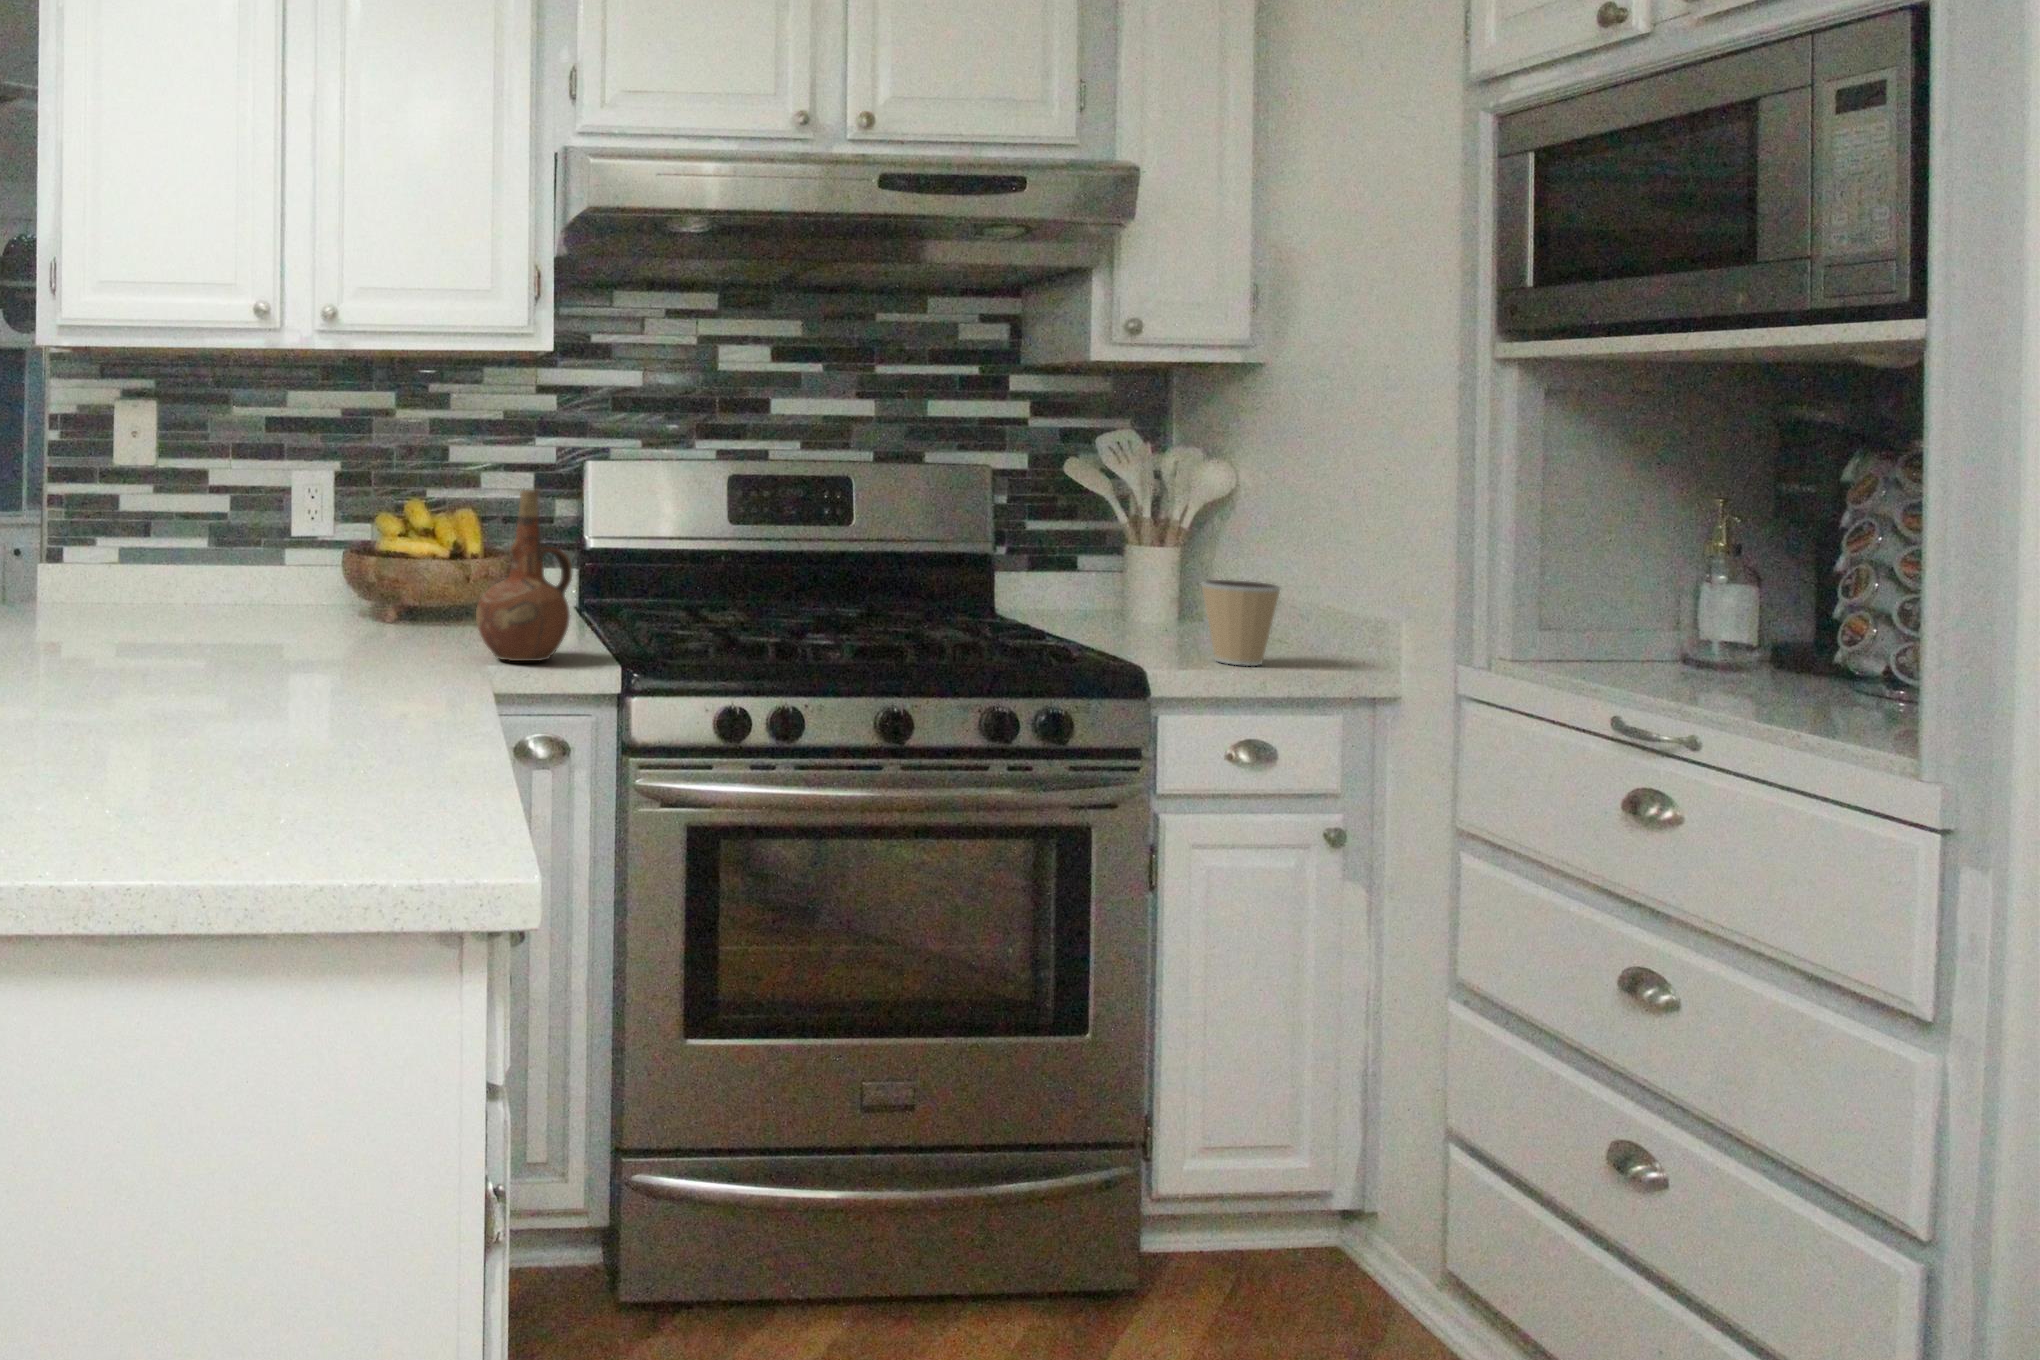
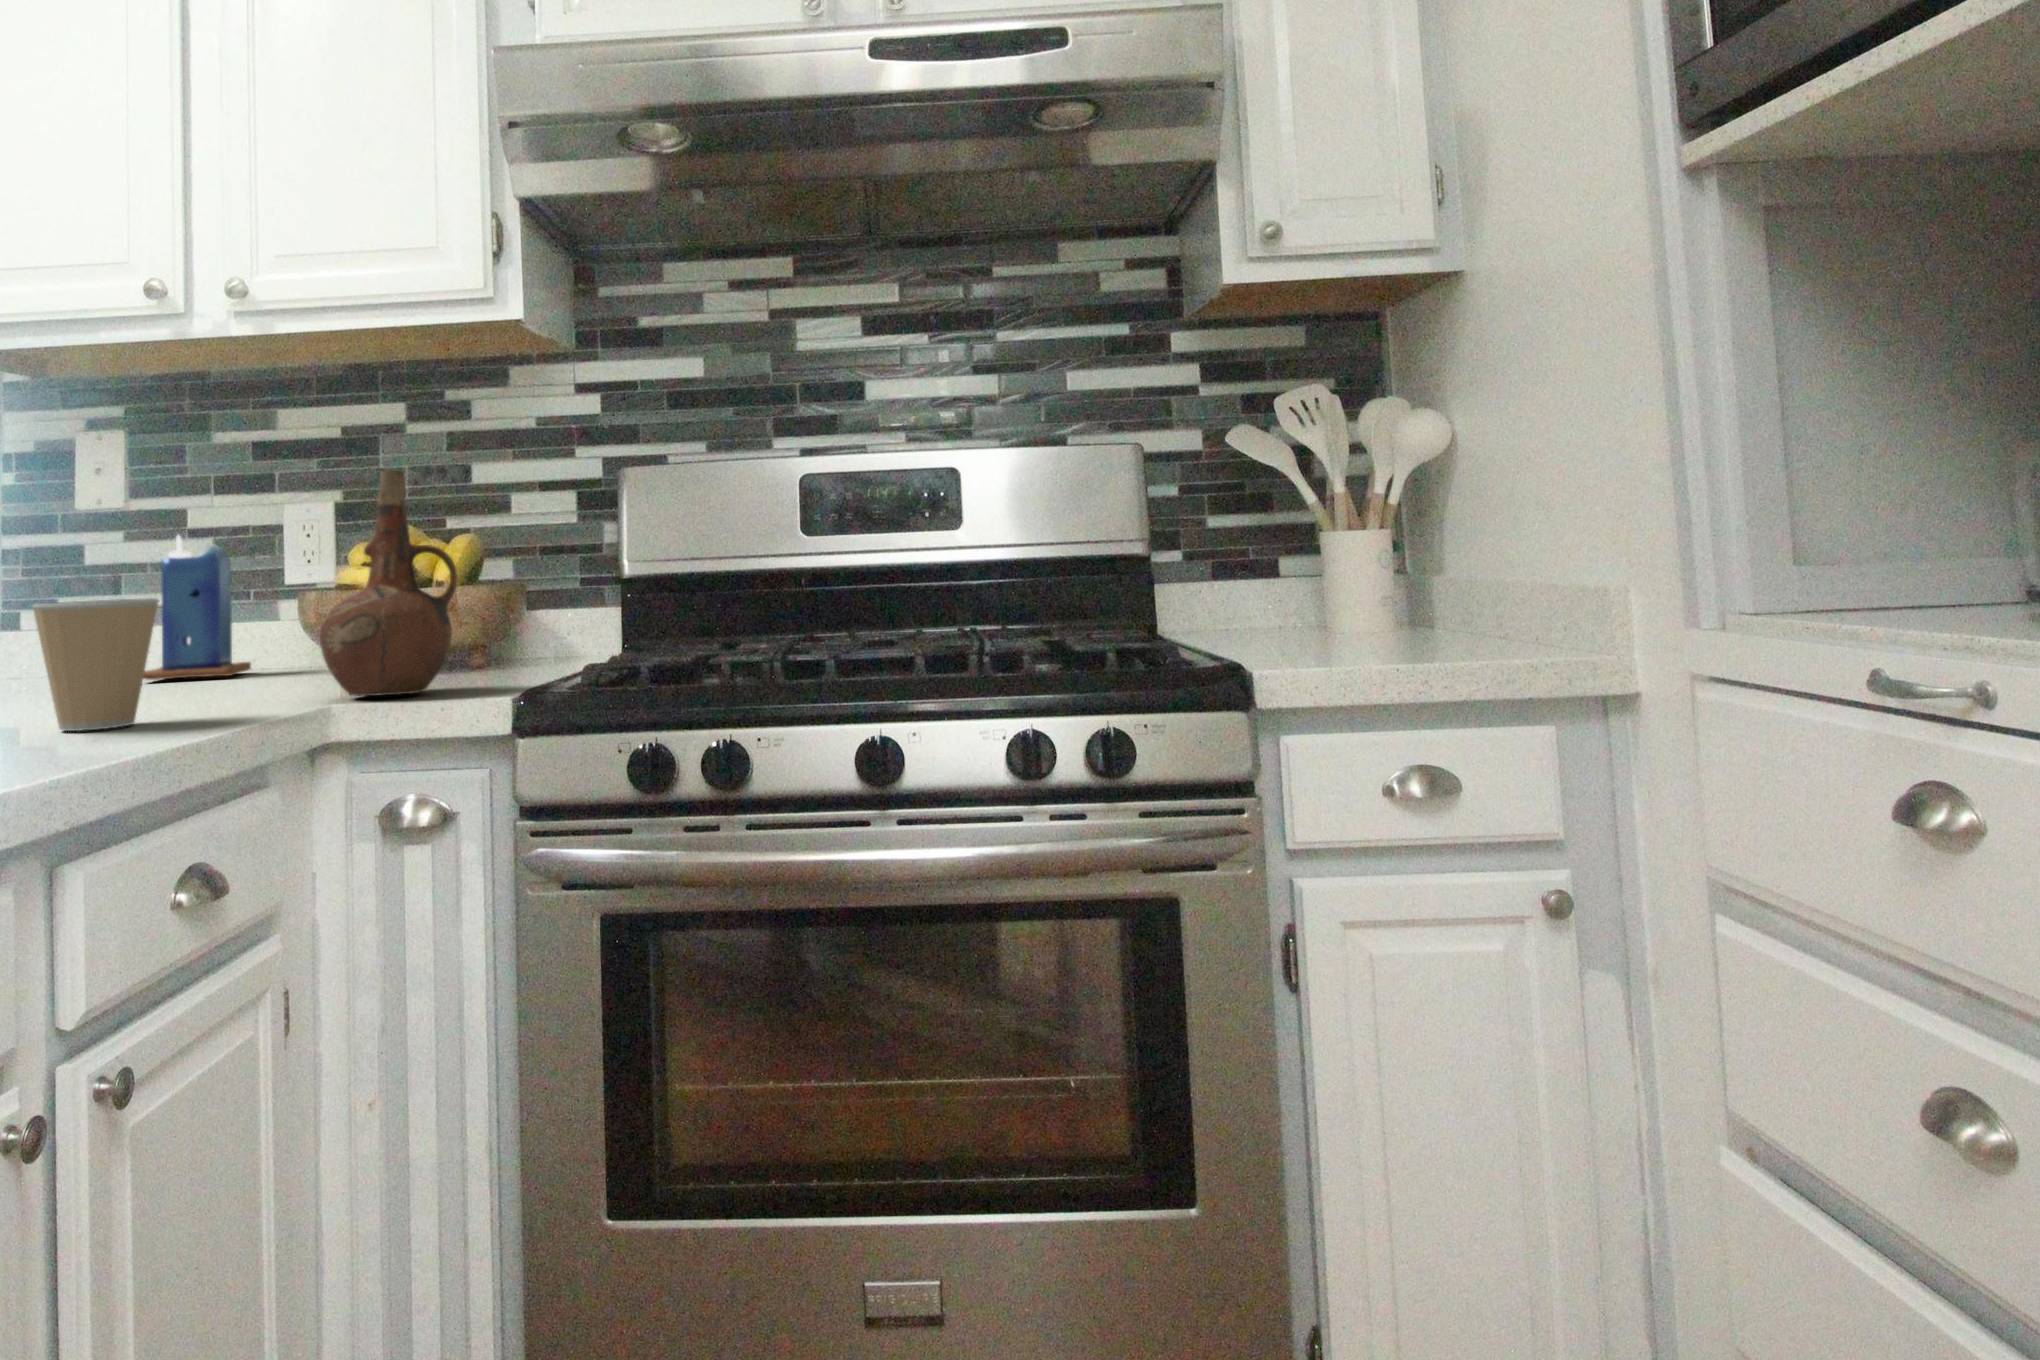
candle: none [232,505,306,623] -> present [144,535,251,680]
coffee cup: present [1201,580,1280,666] -> present [32,598,159,731]

